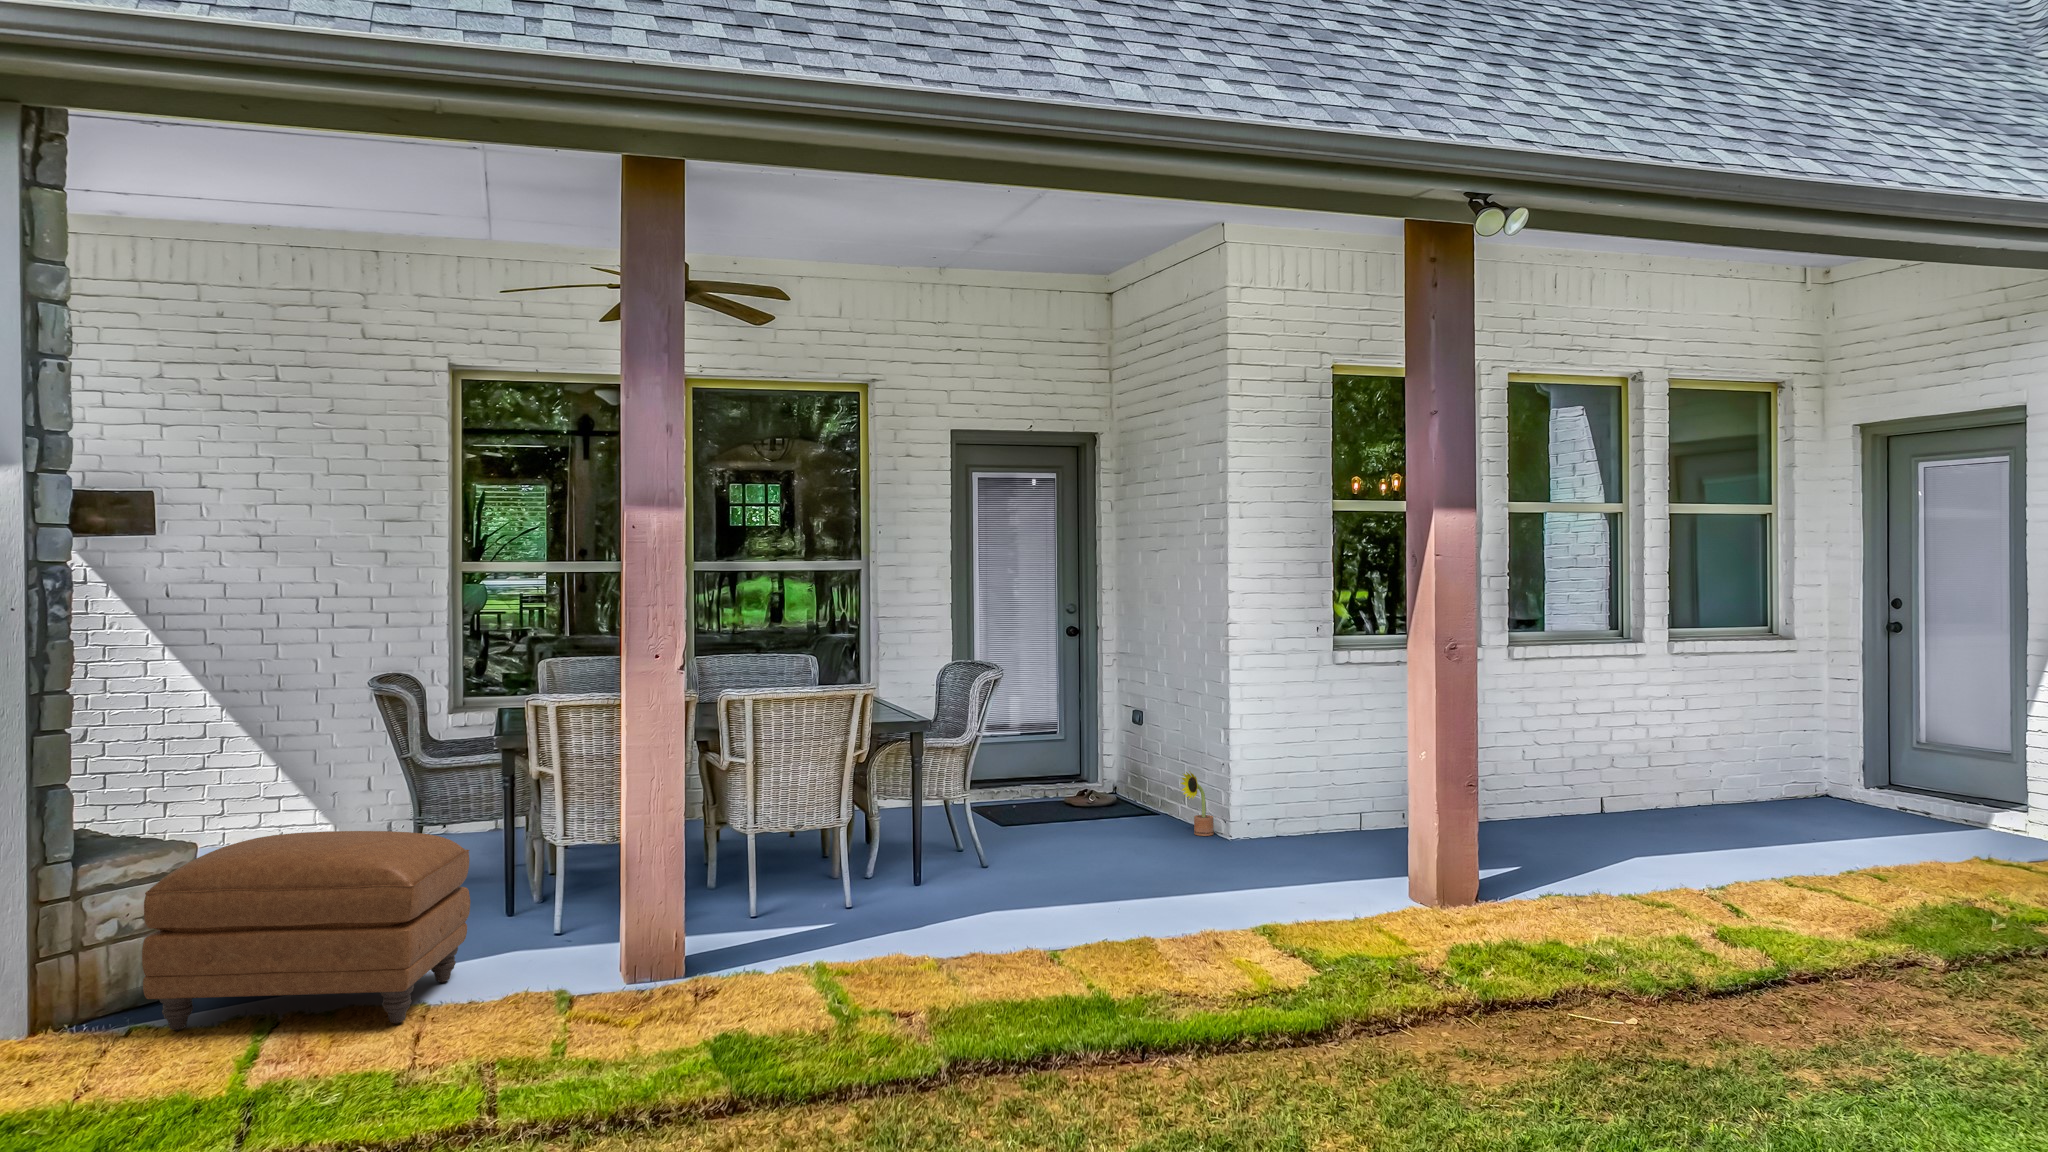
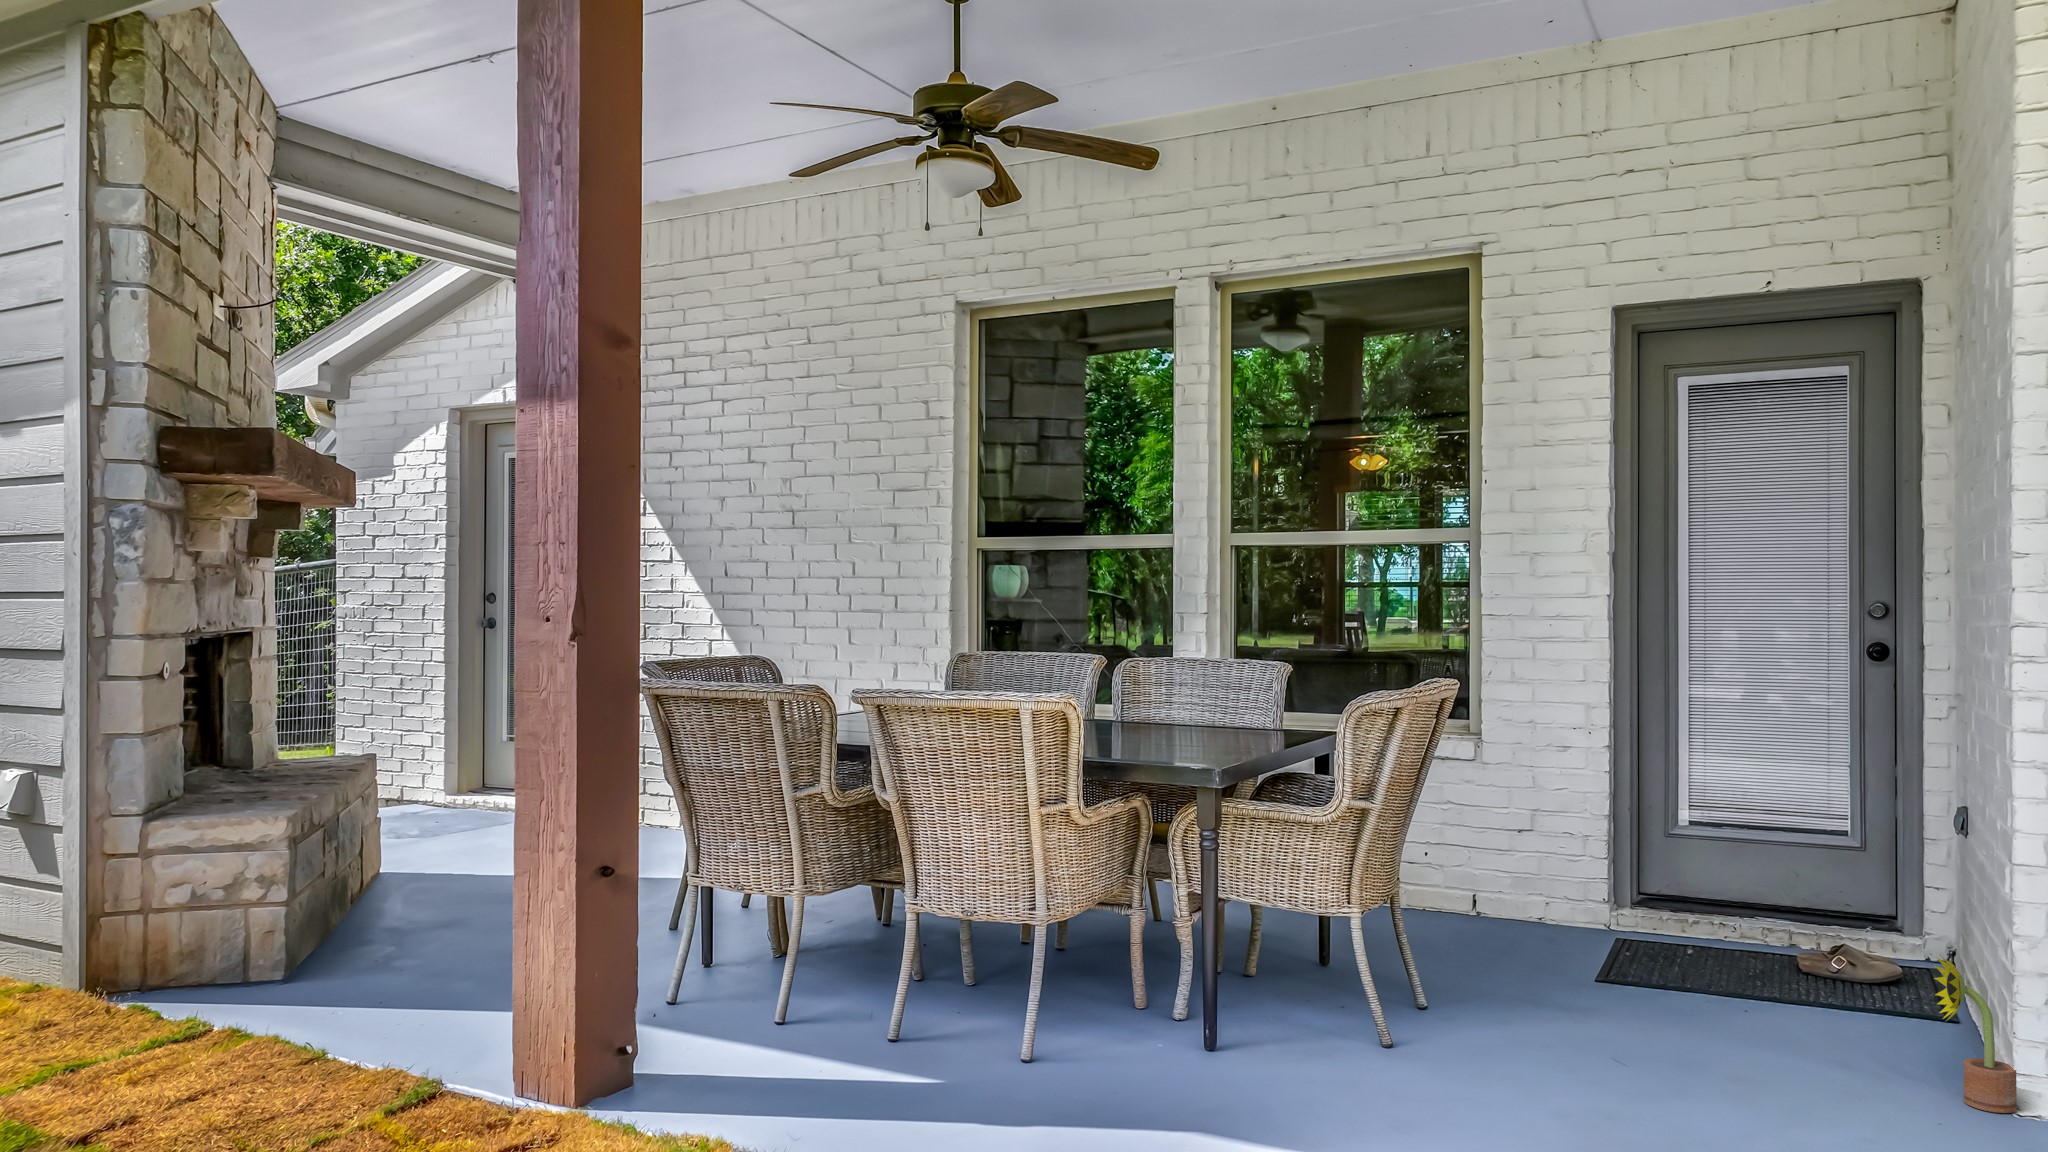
ottoman: present [142,831,470,1031] -> none [103,817,449,1078]

